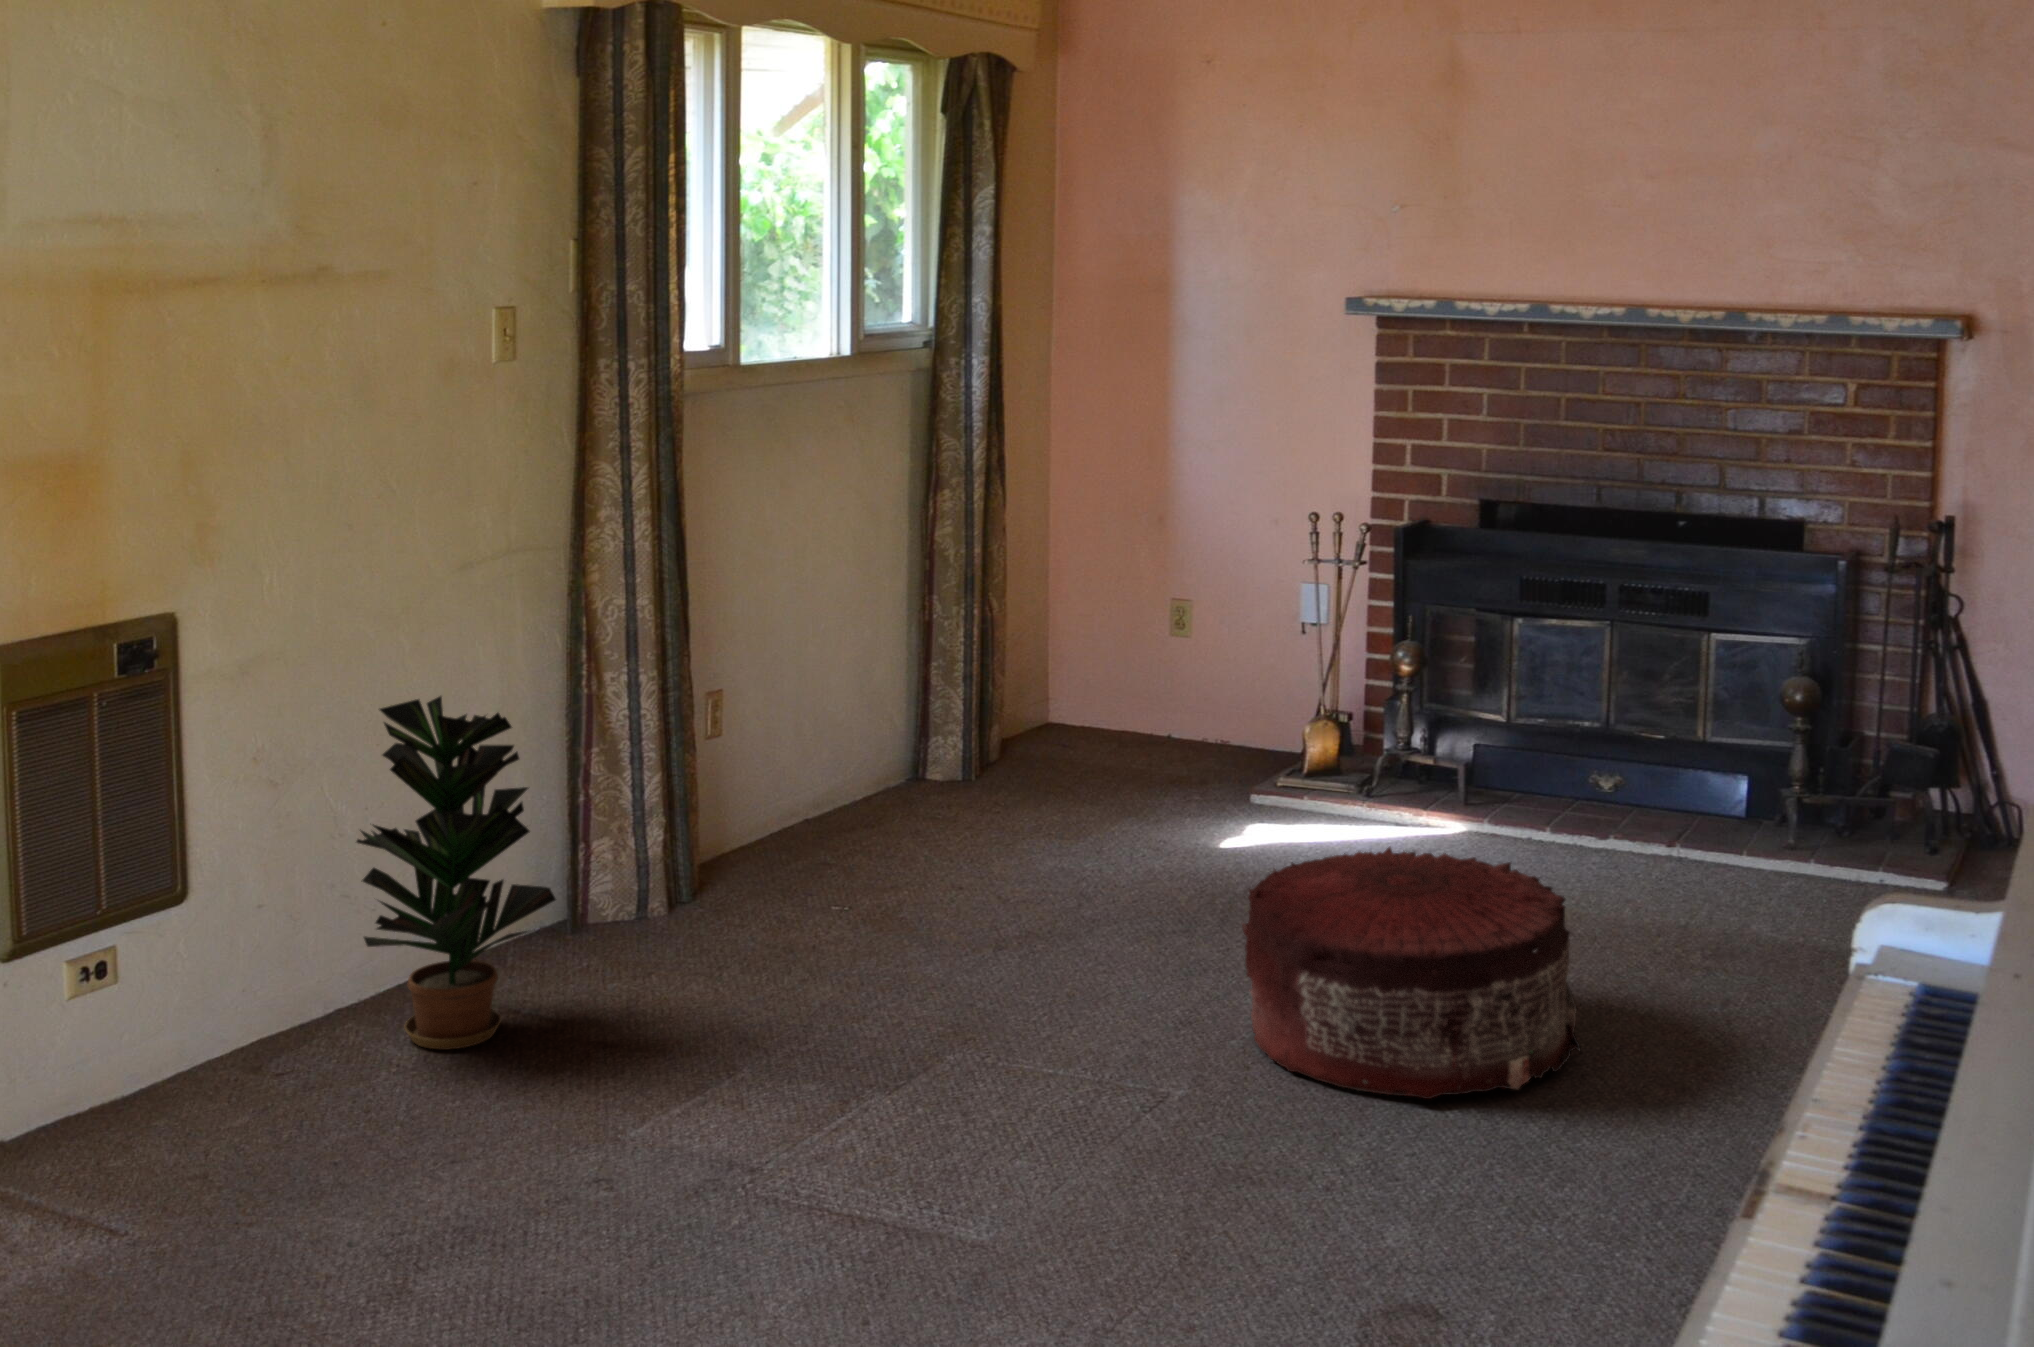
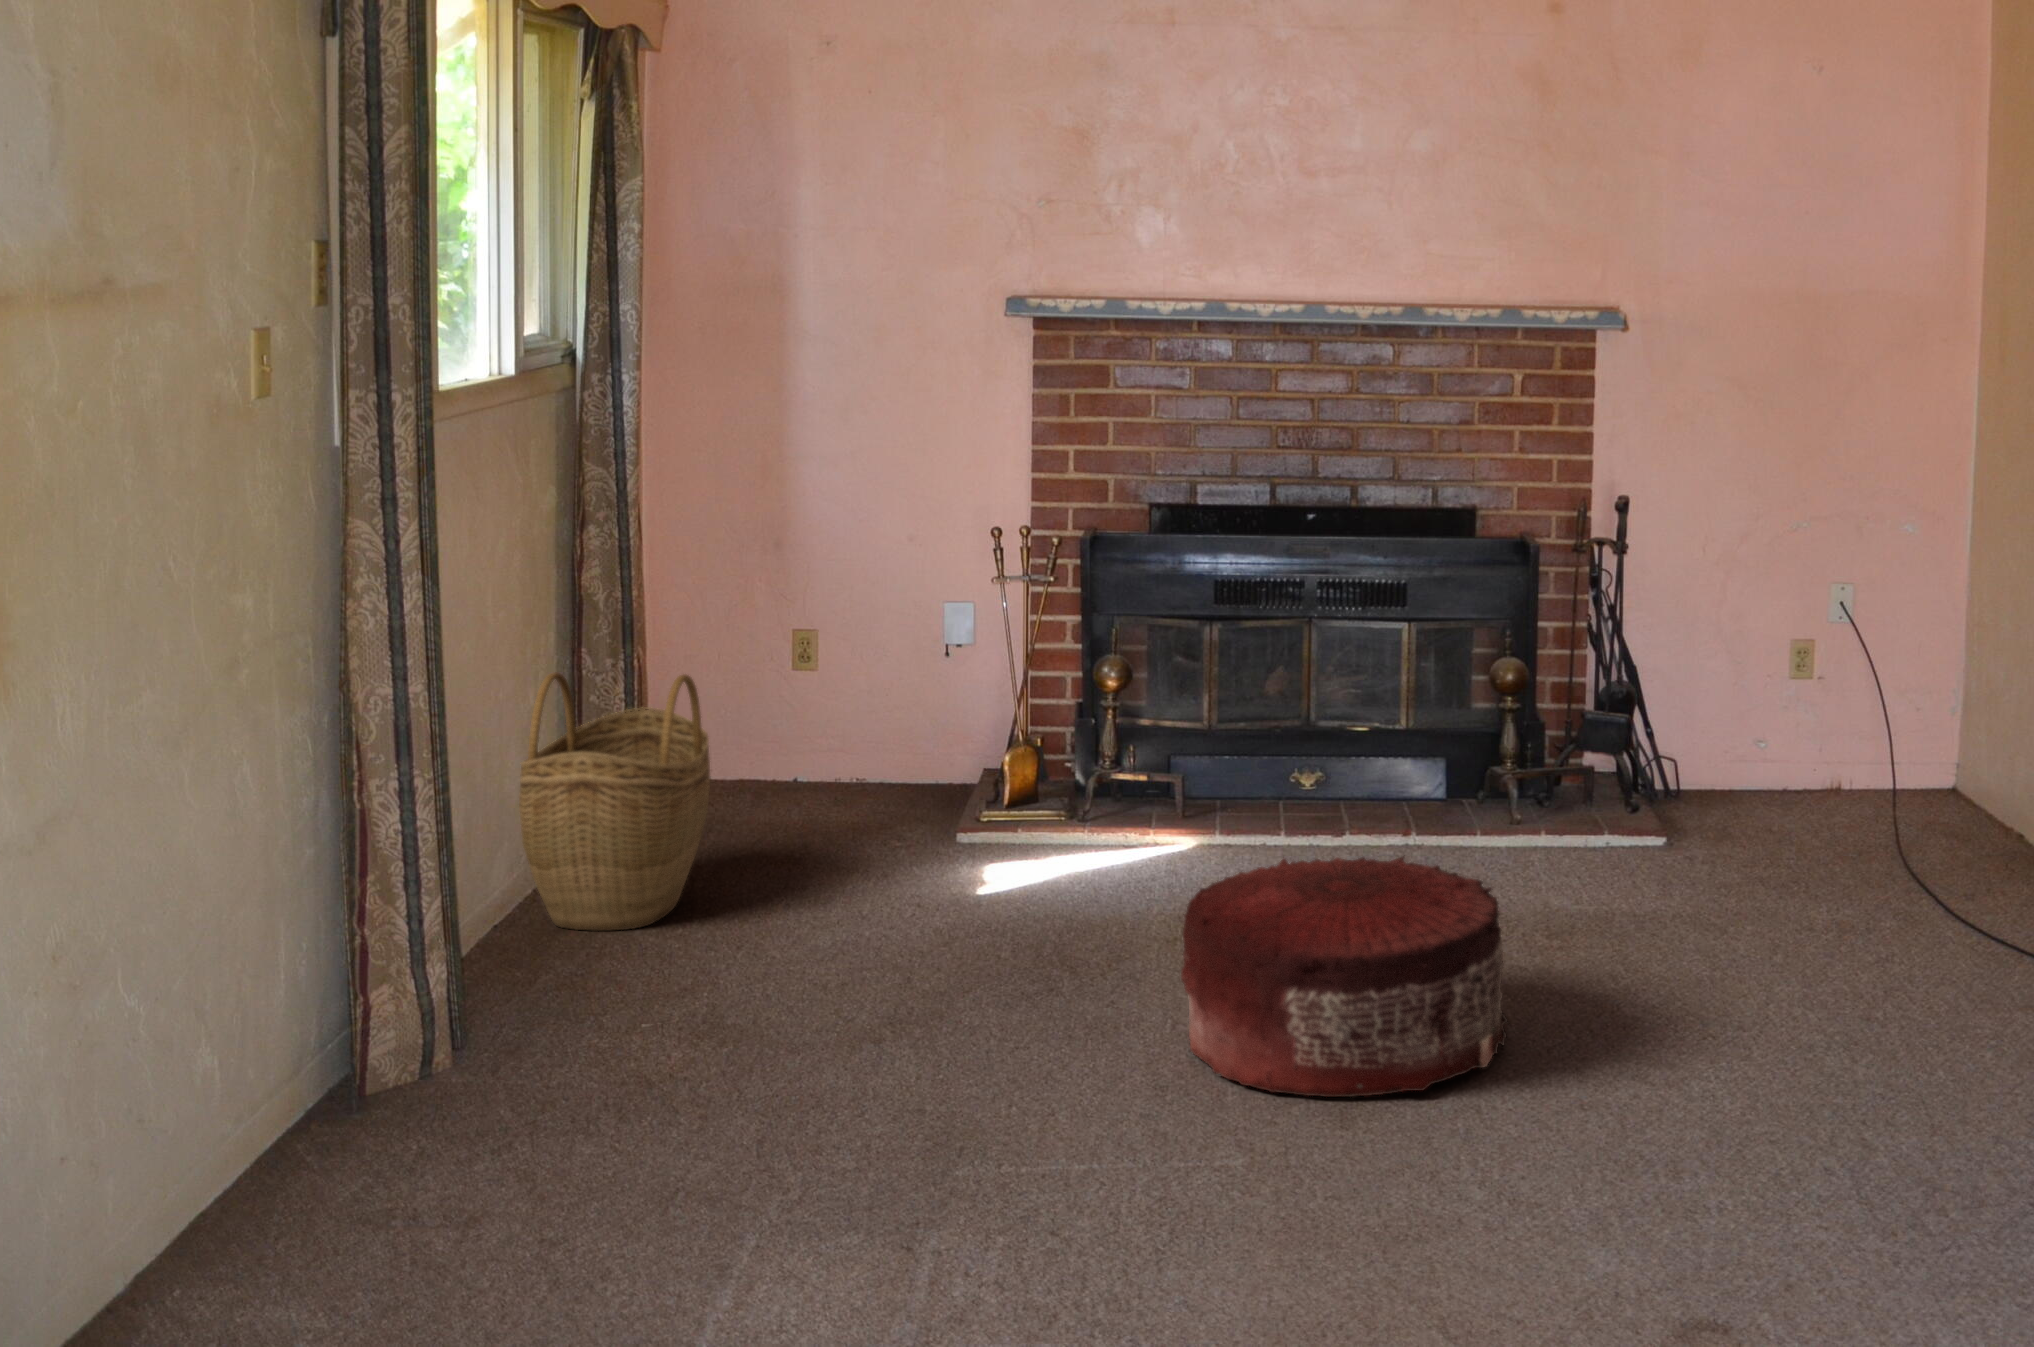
woven basket: none [841,606,1012,830] -> present [519,672,711,931]
potted plant: present [357,696,556,1049] -> none [145,822,440,1264]

